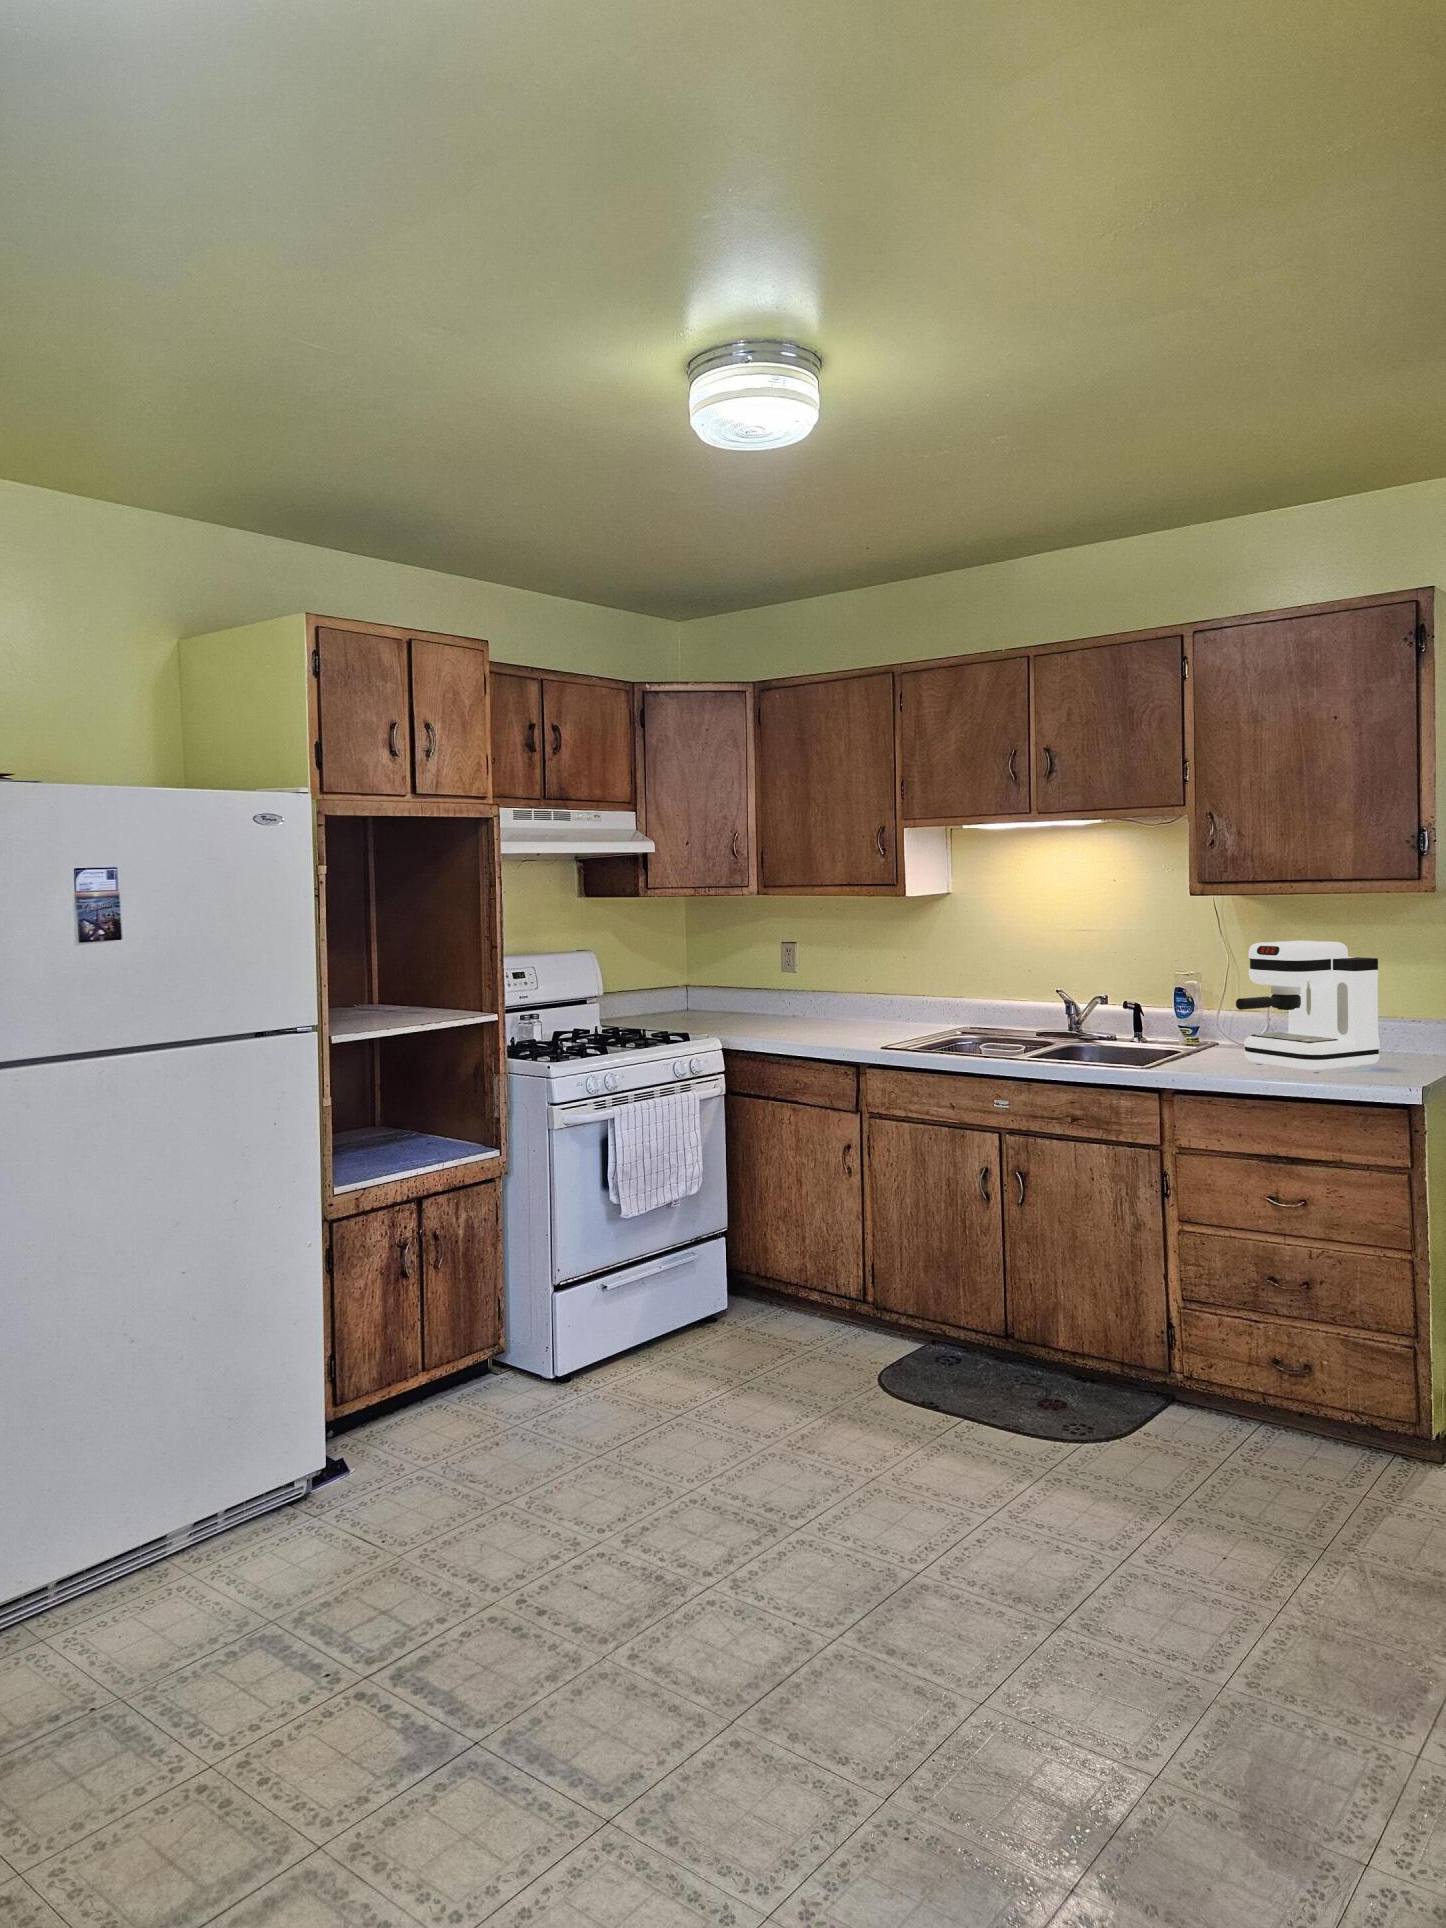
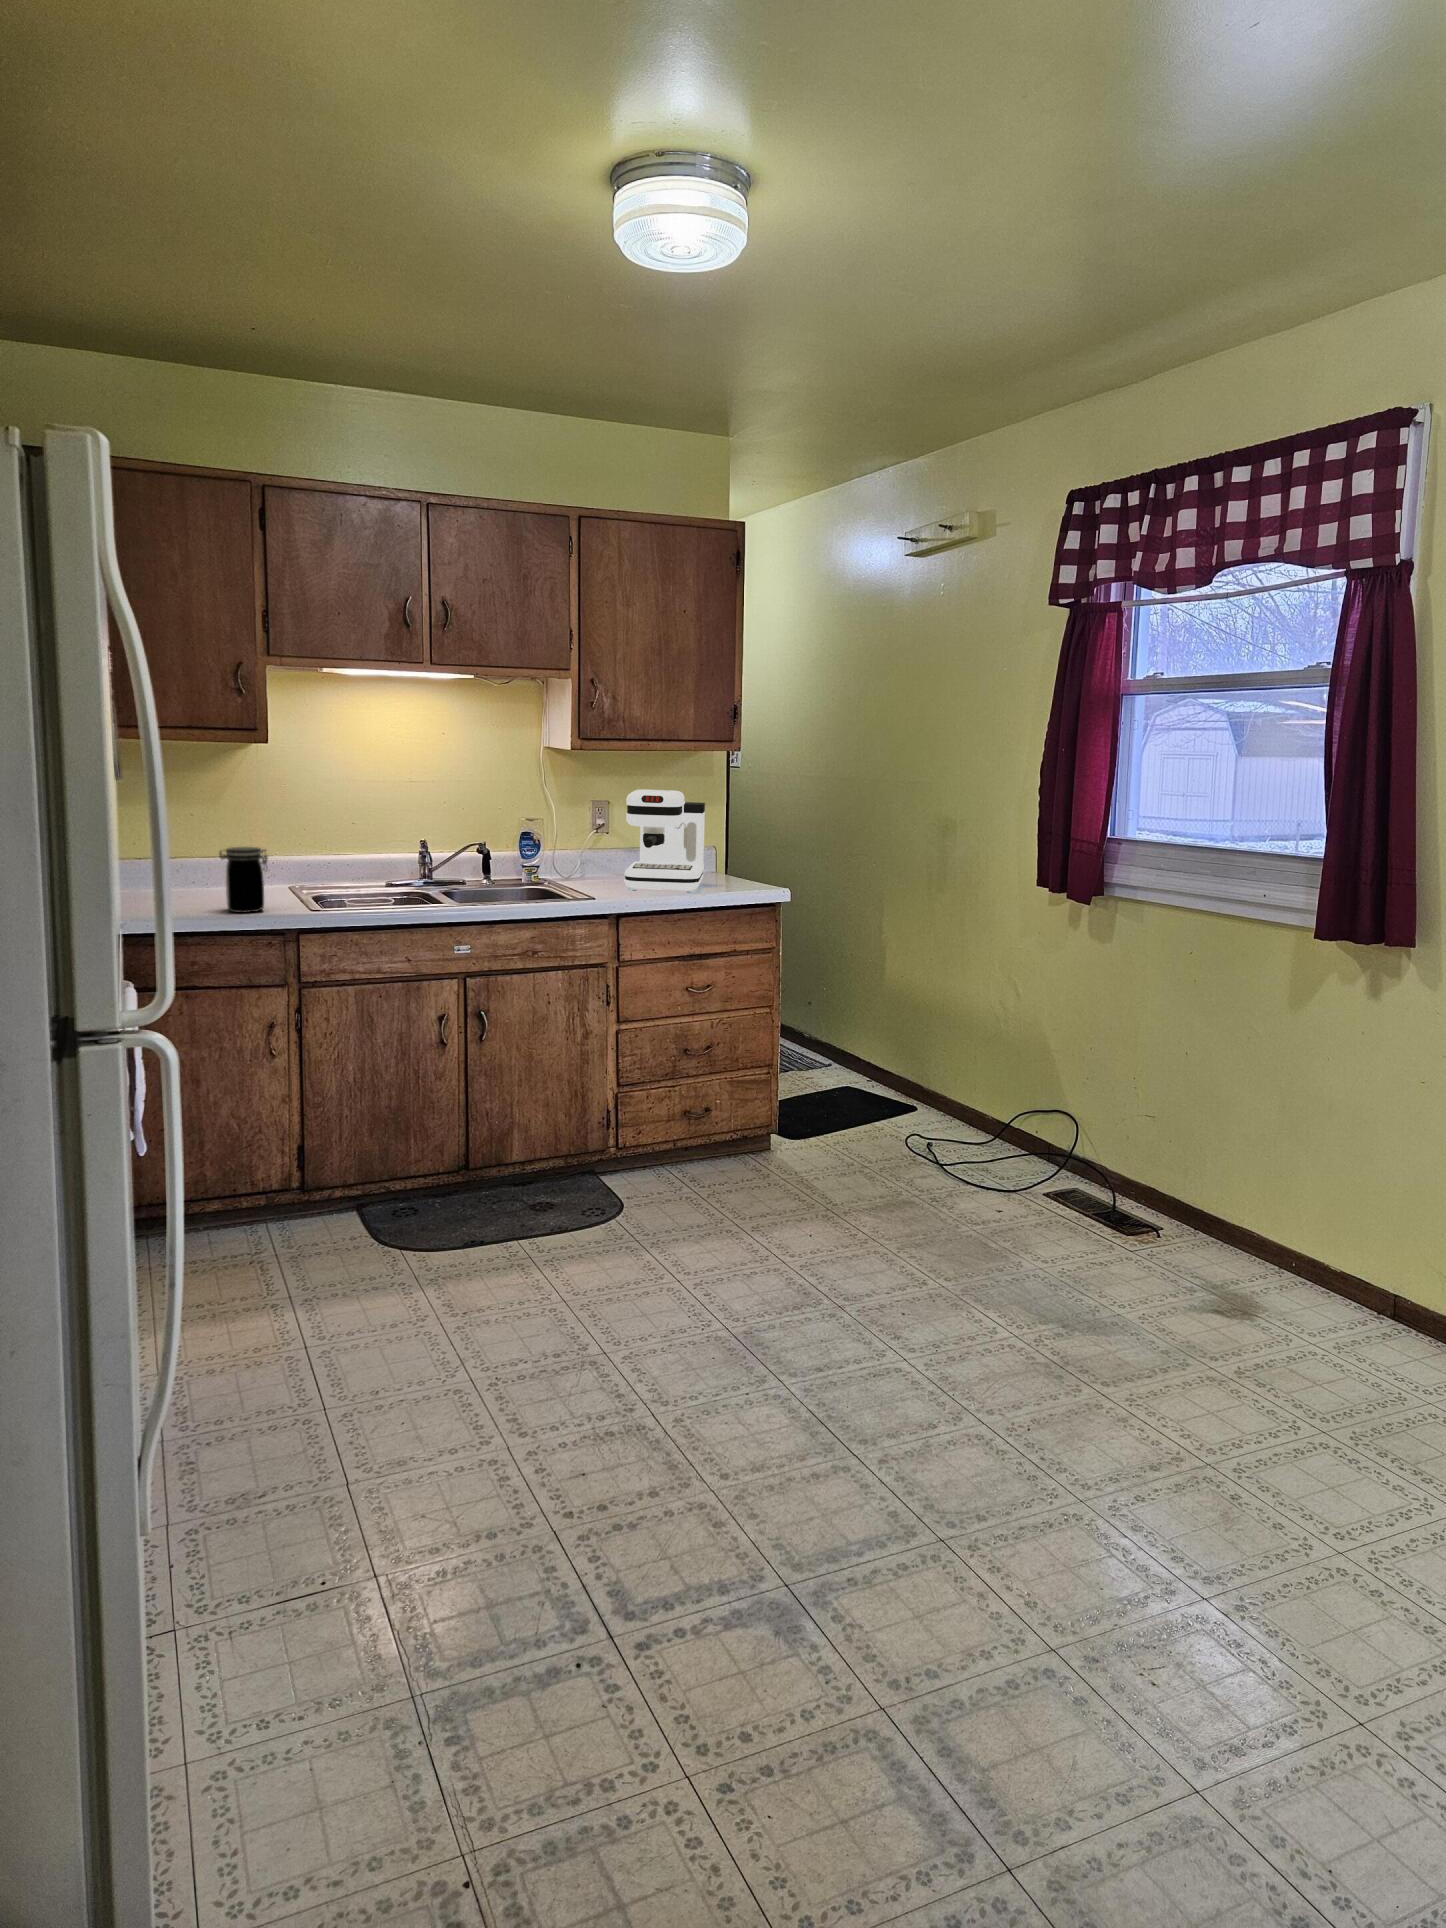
jar: none [819,985,859,1043] -> present [219,847,268,913]

